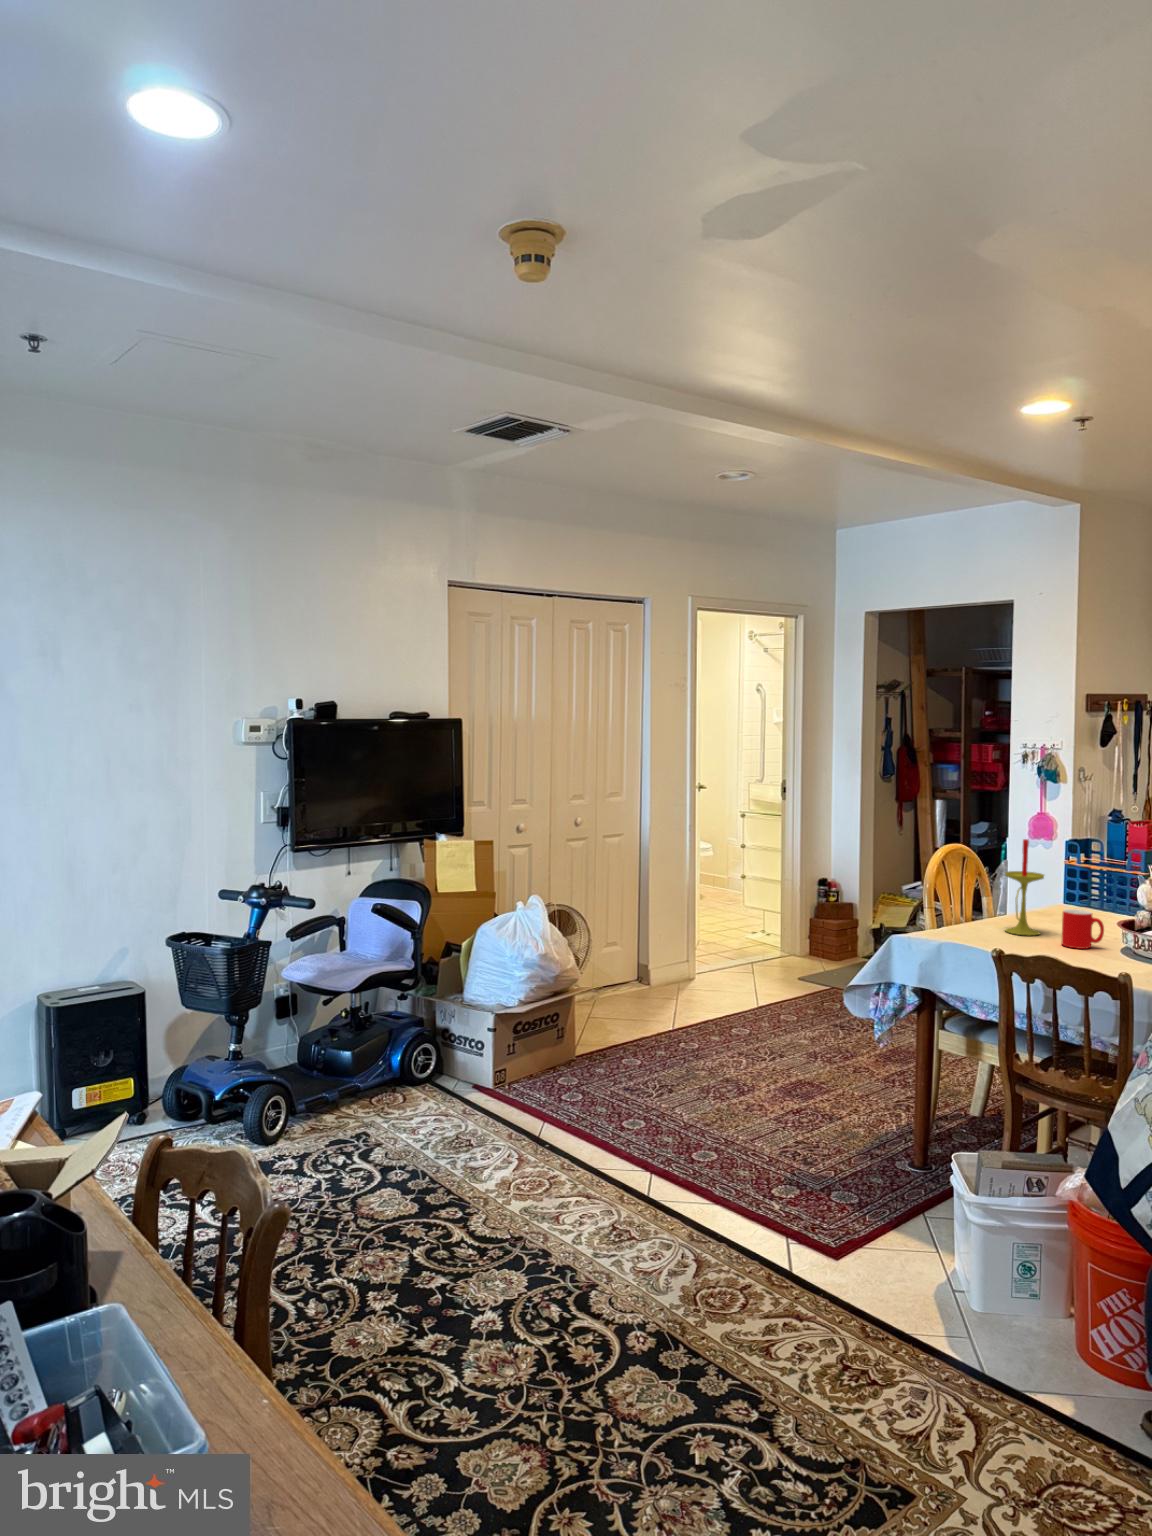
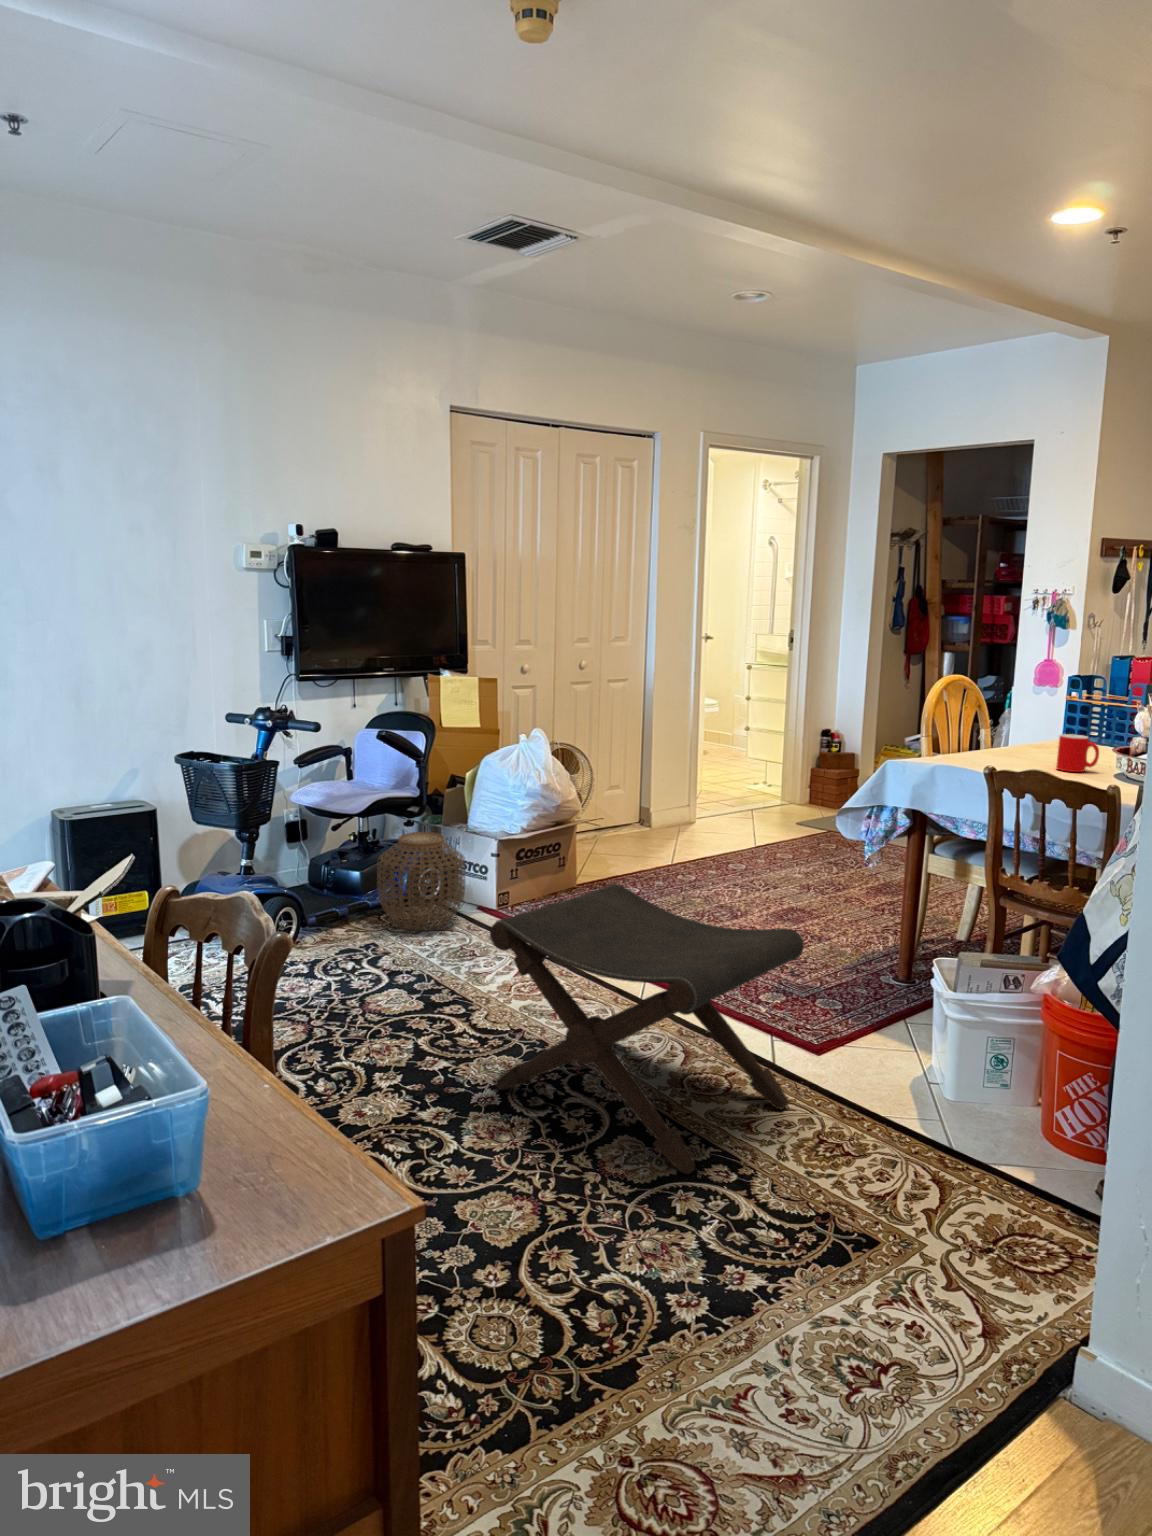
candle: present [1005,839,1044,936] -> none [1001,664,1045,761]
woven basket: none [372,1010,462,1116] -> present [377,832,465,931]
footstool: none [490,1078,817,1413] -> present [490,884,804,1174]

